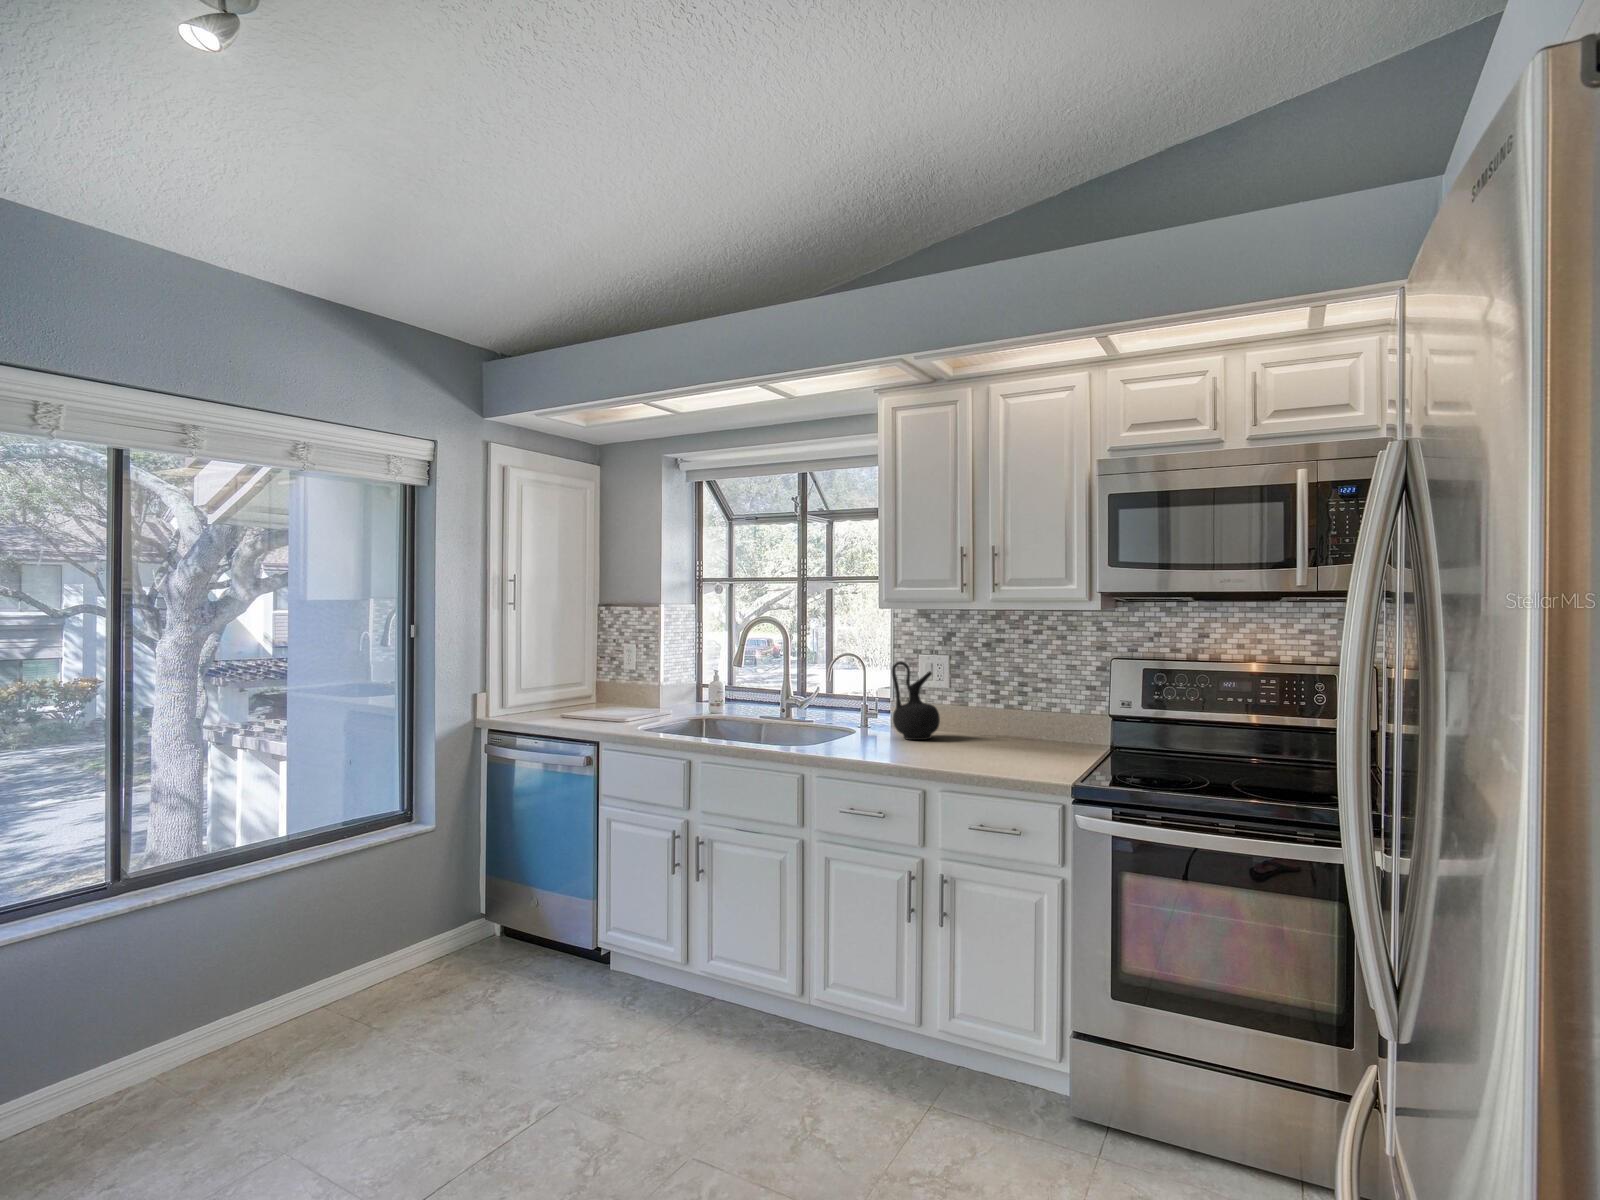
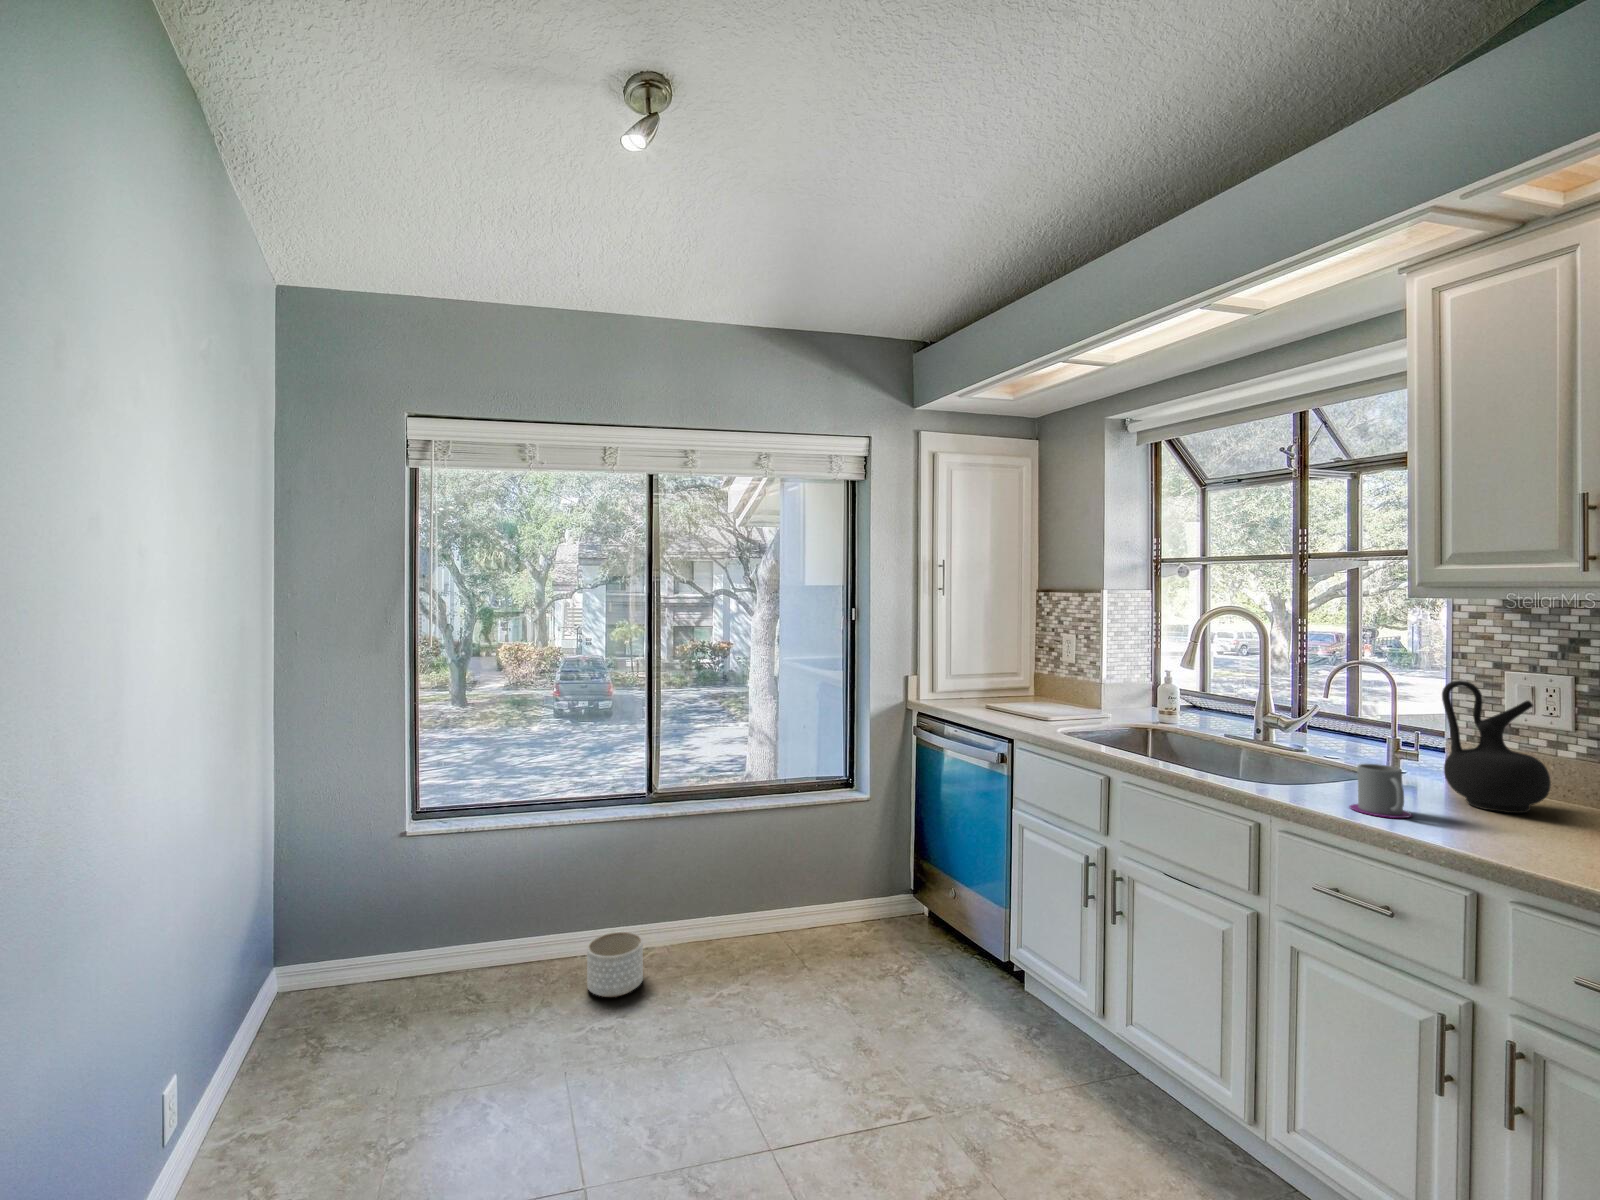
mug: none [849,718,881,750] -> present [1350,764,1412,818]
planter: none [94,1032,180,1116] -> present [587,931,643,997]

